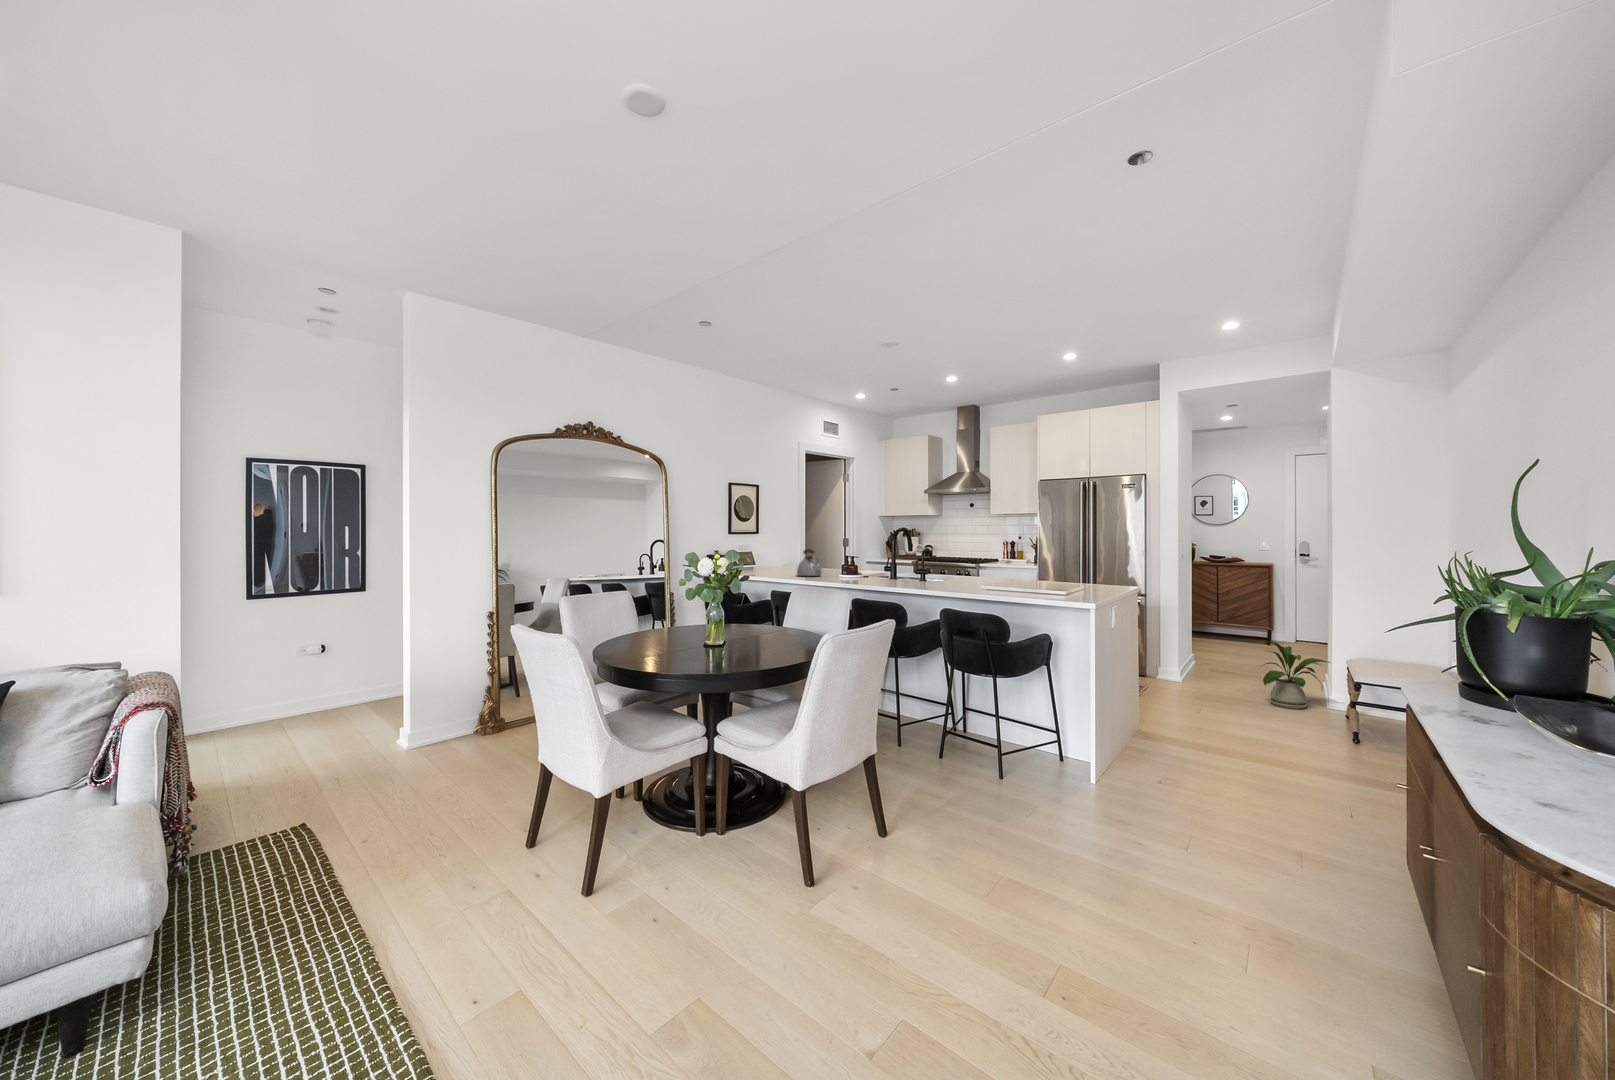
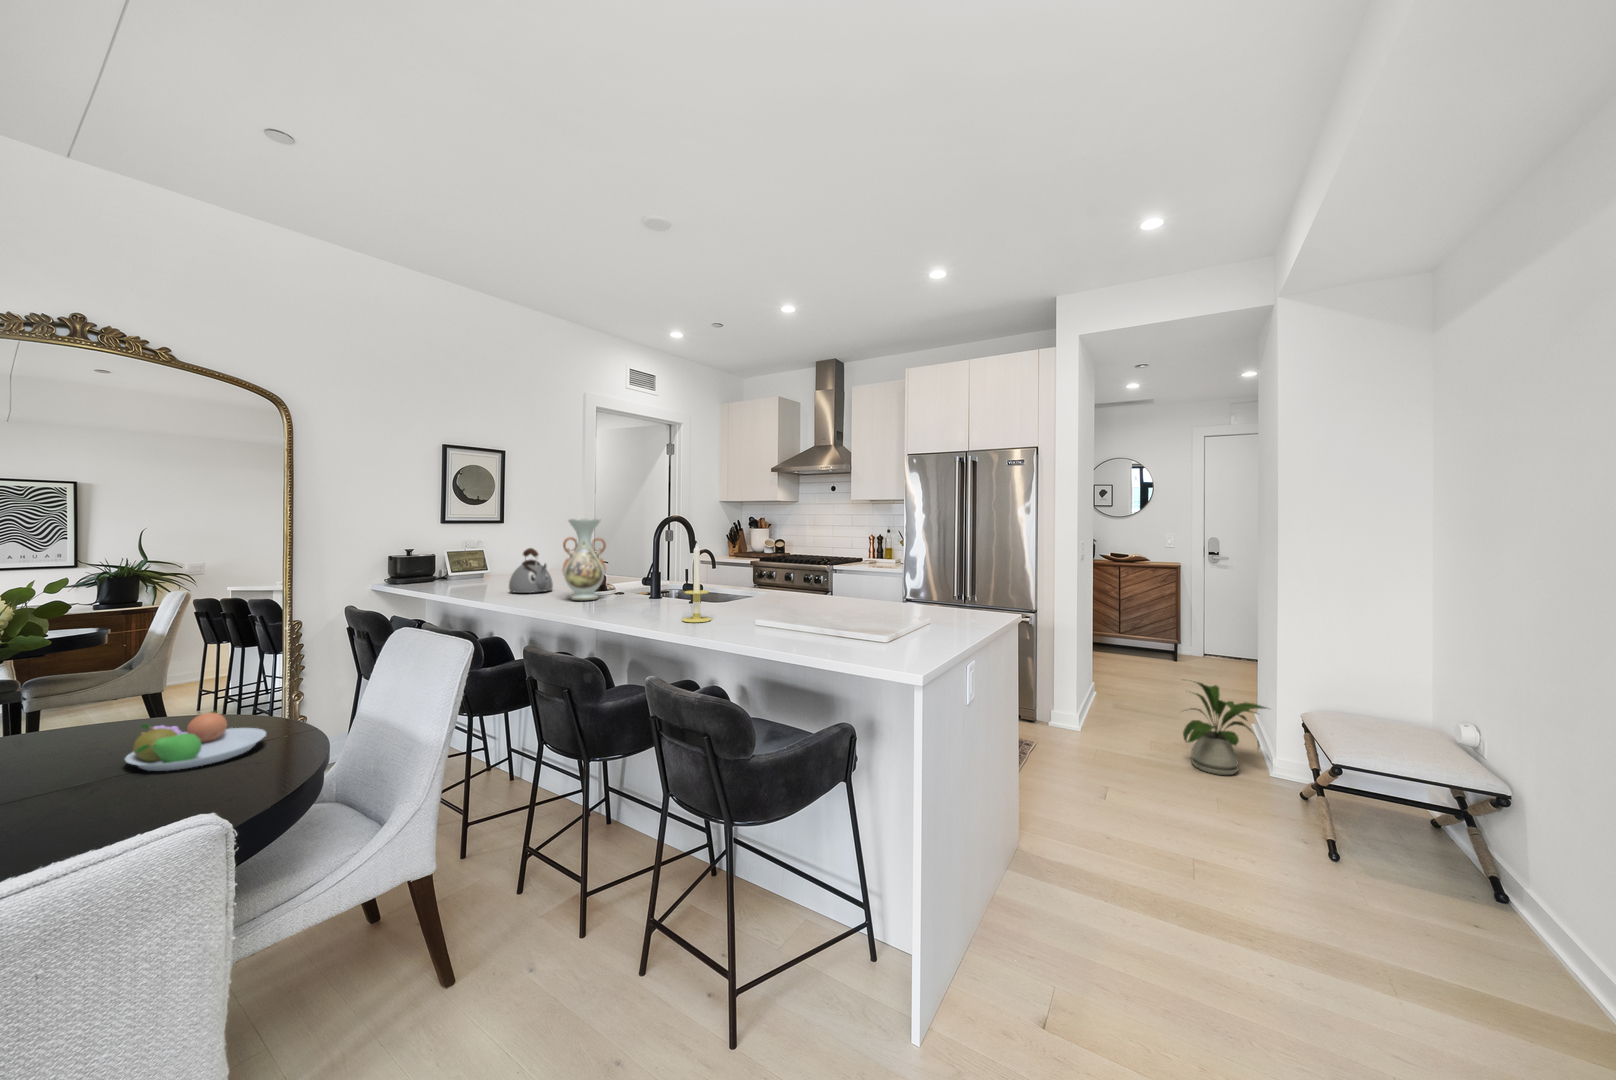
vase: none [842,530,866,579] -> present [562,519,606,600]
candle: none [936,542,953,587] -> present [682,544,711,622]
fruit bowl: none [730,620,775,640] -> present [125,711,266,771]

